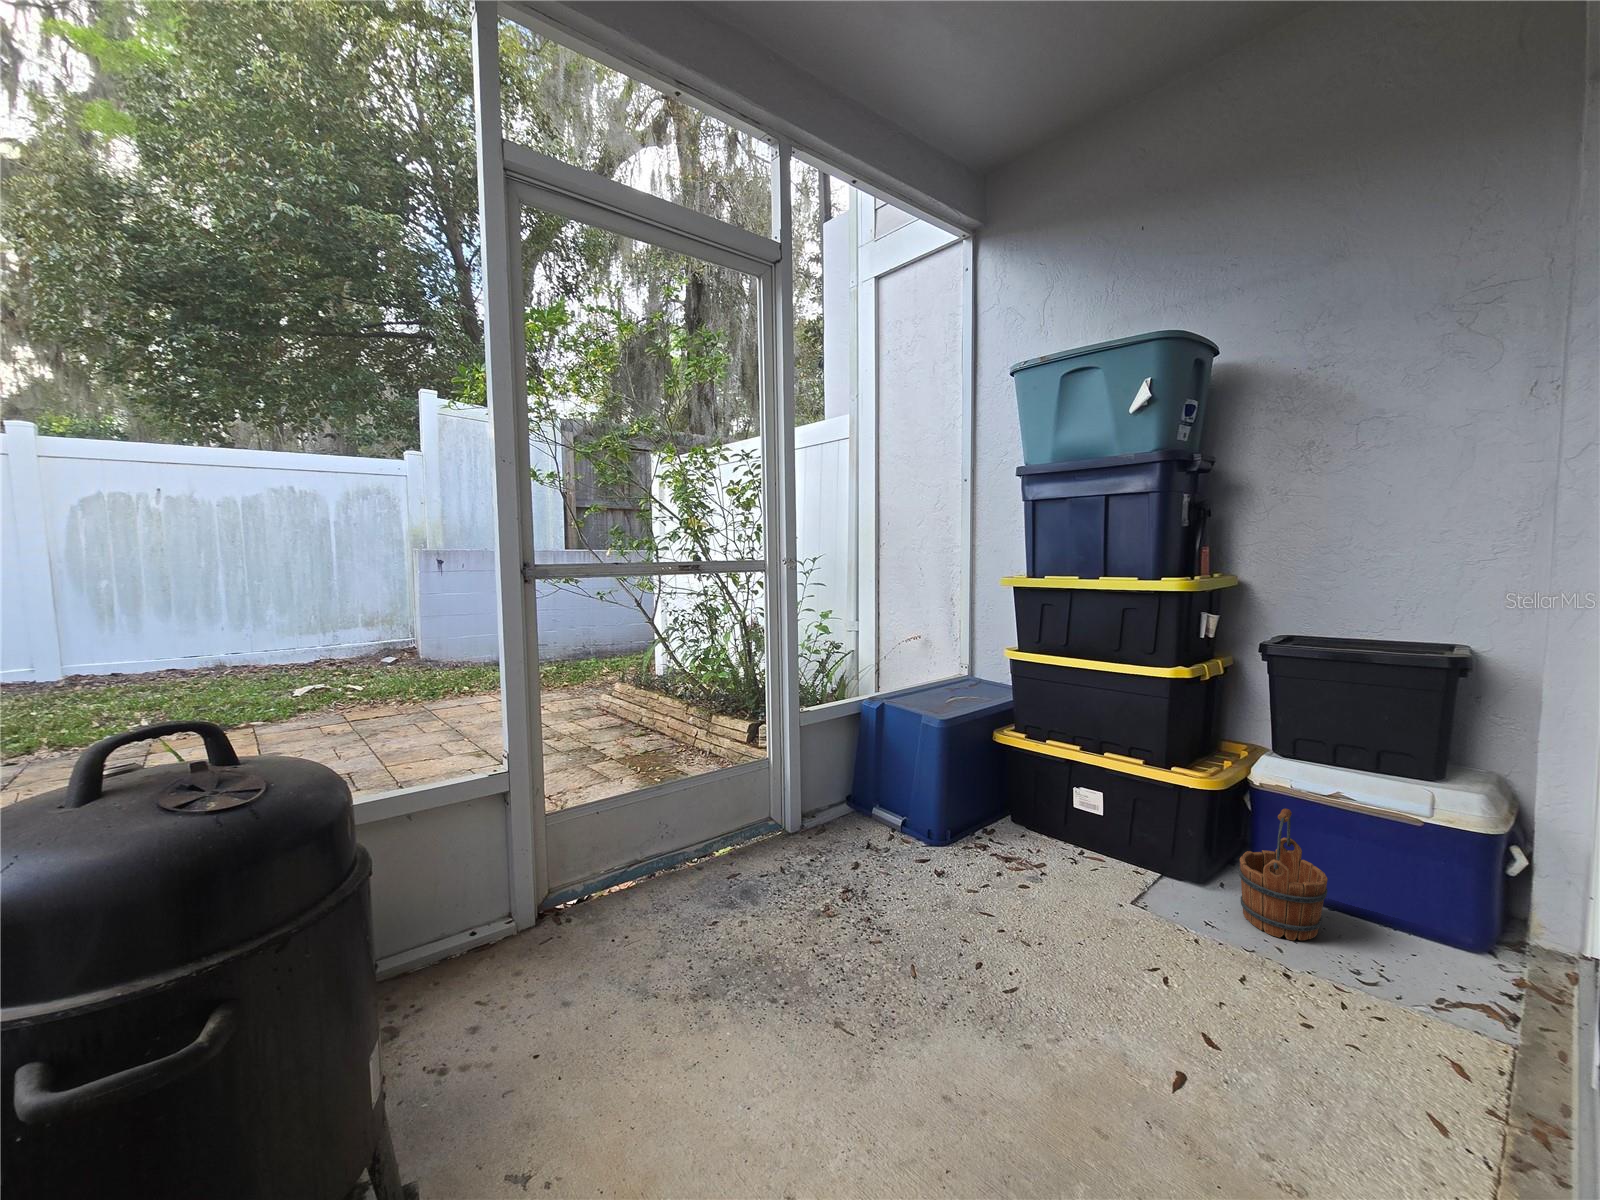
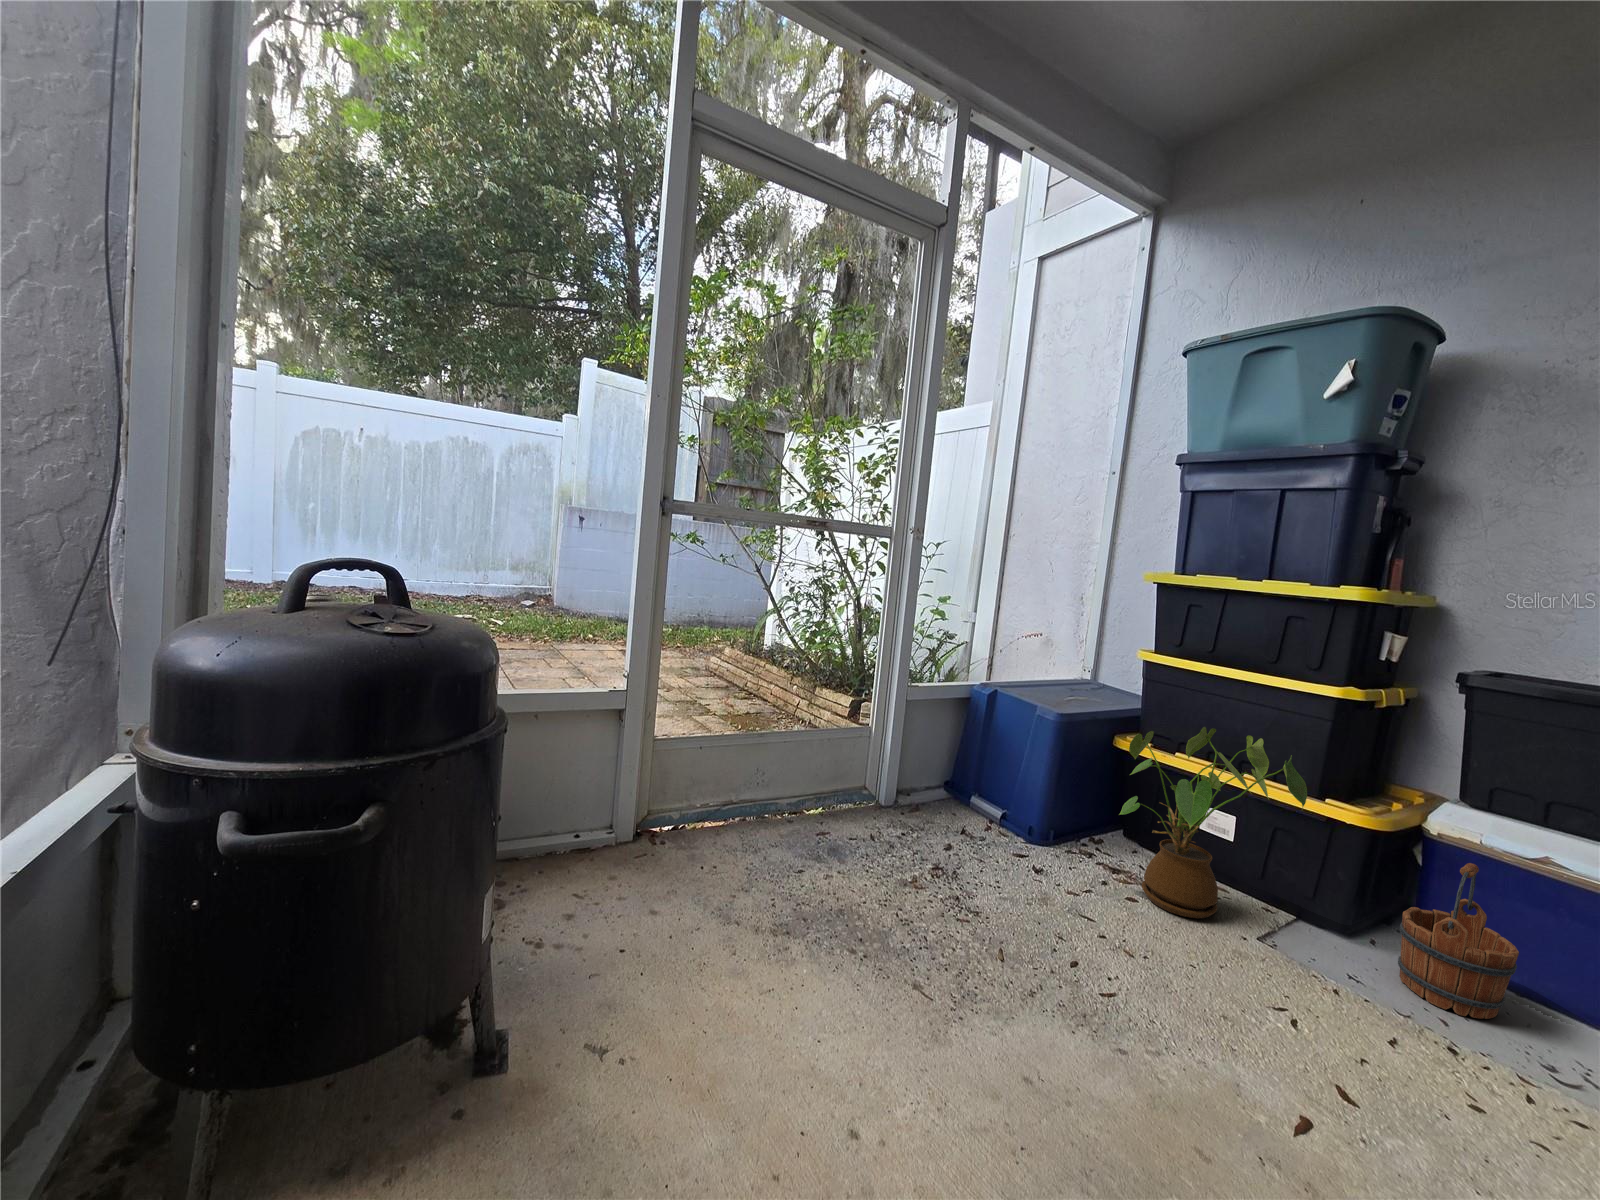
house plant: none [1003,718,1155,893] -> present [1120,727,1307,918]

